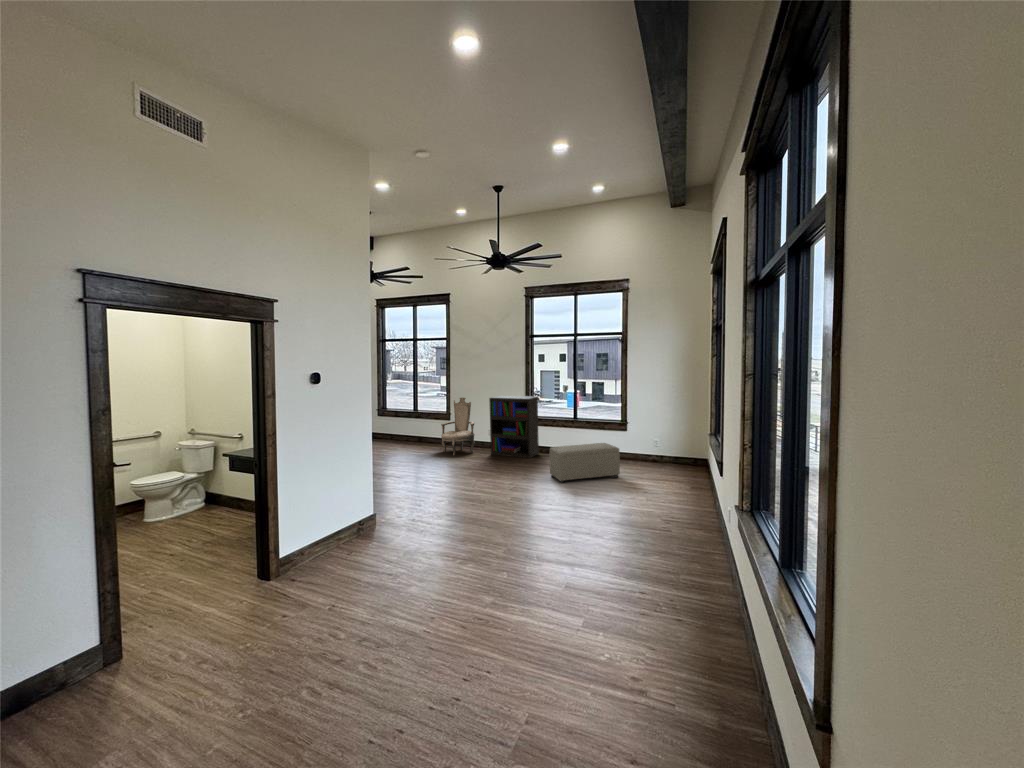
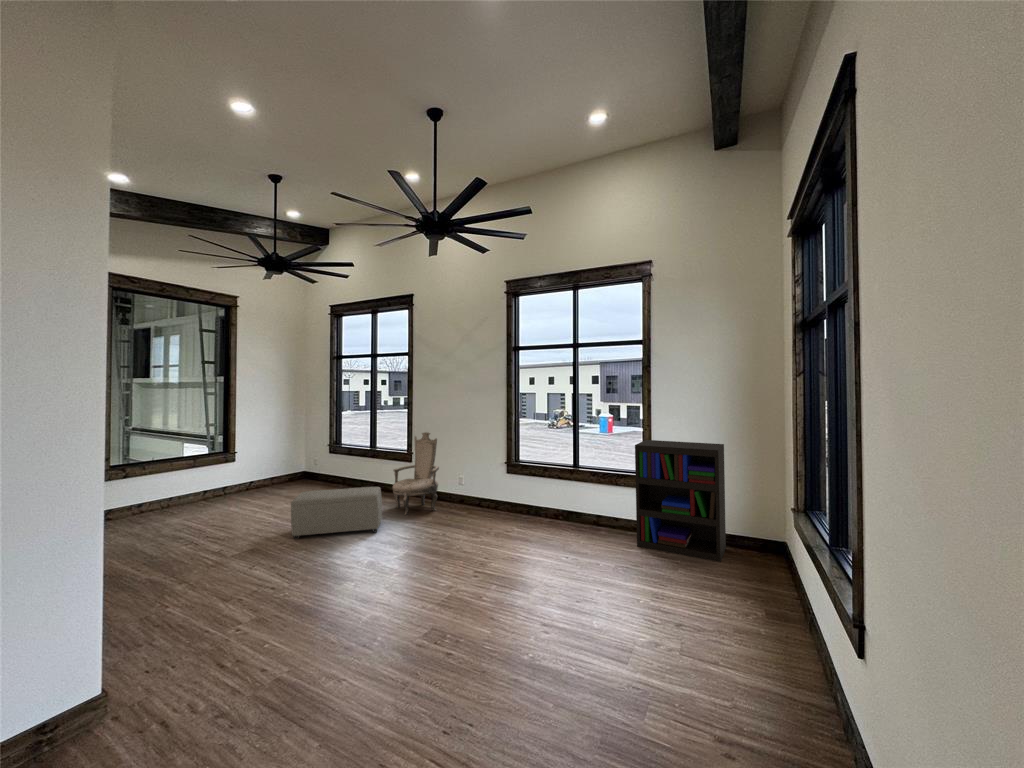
bookshelf: present [489,396,539,458] -> present [635,440,726,562]
ottoman: present [549,443,620,483] -> present [291,487,382,539]

